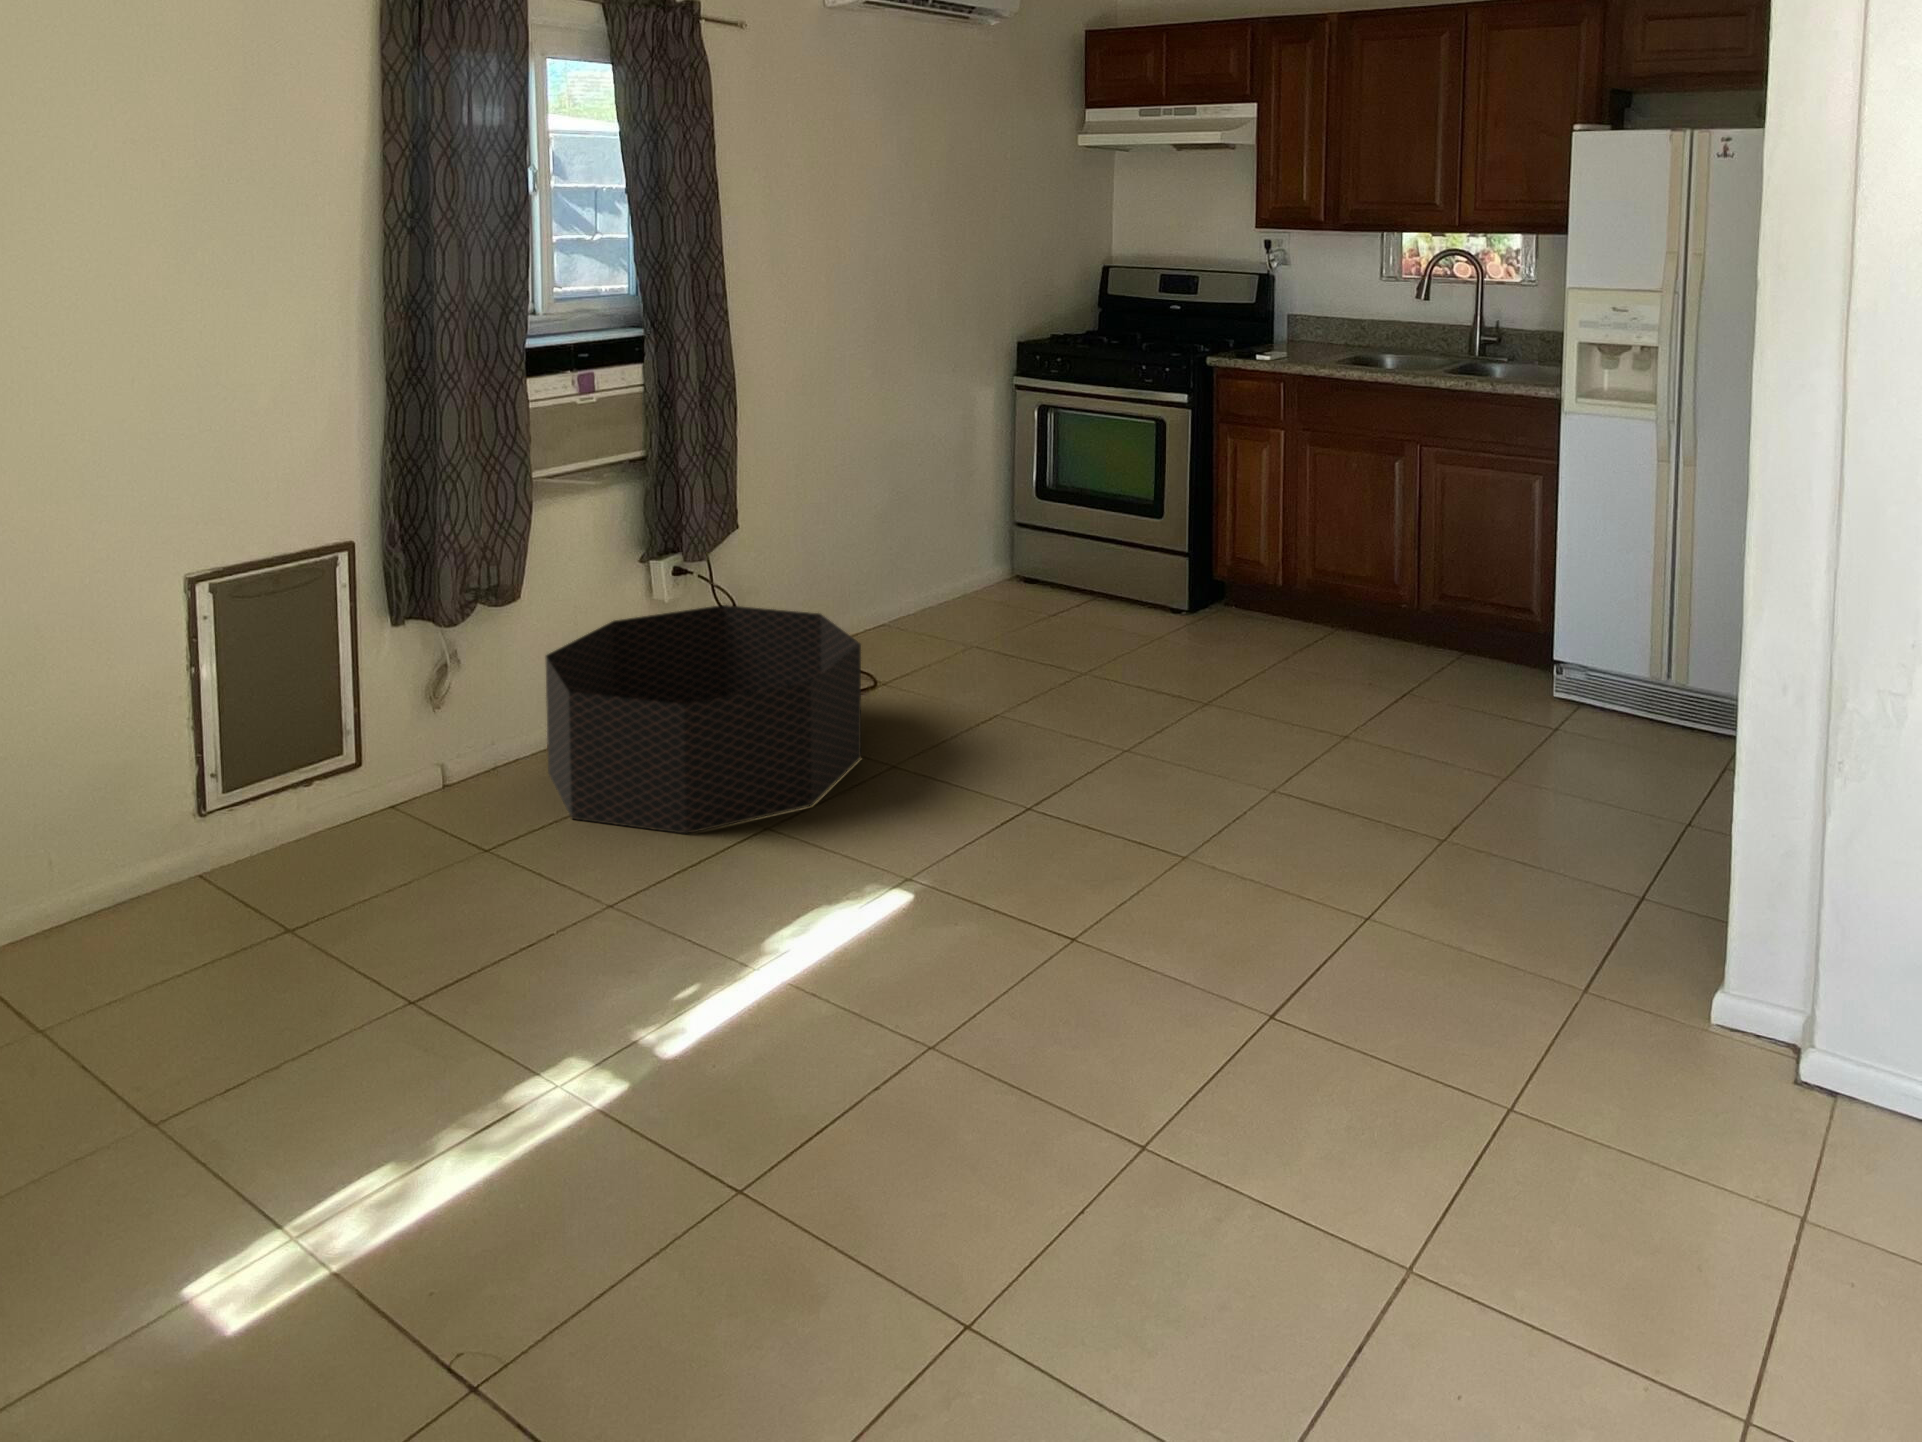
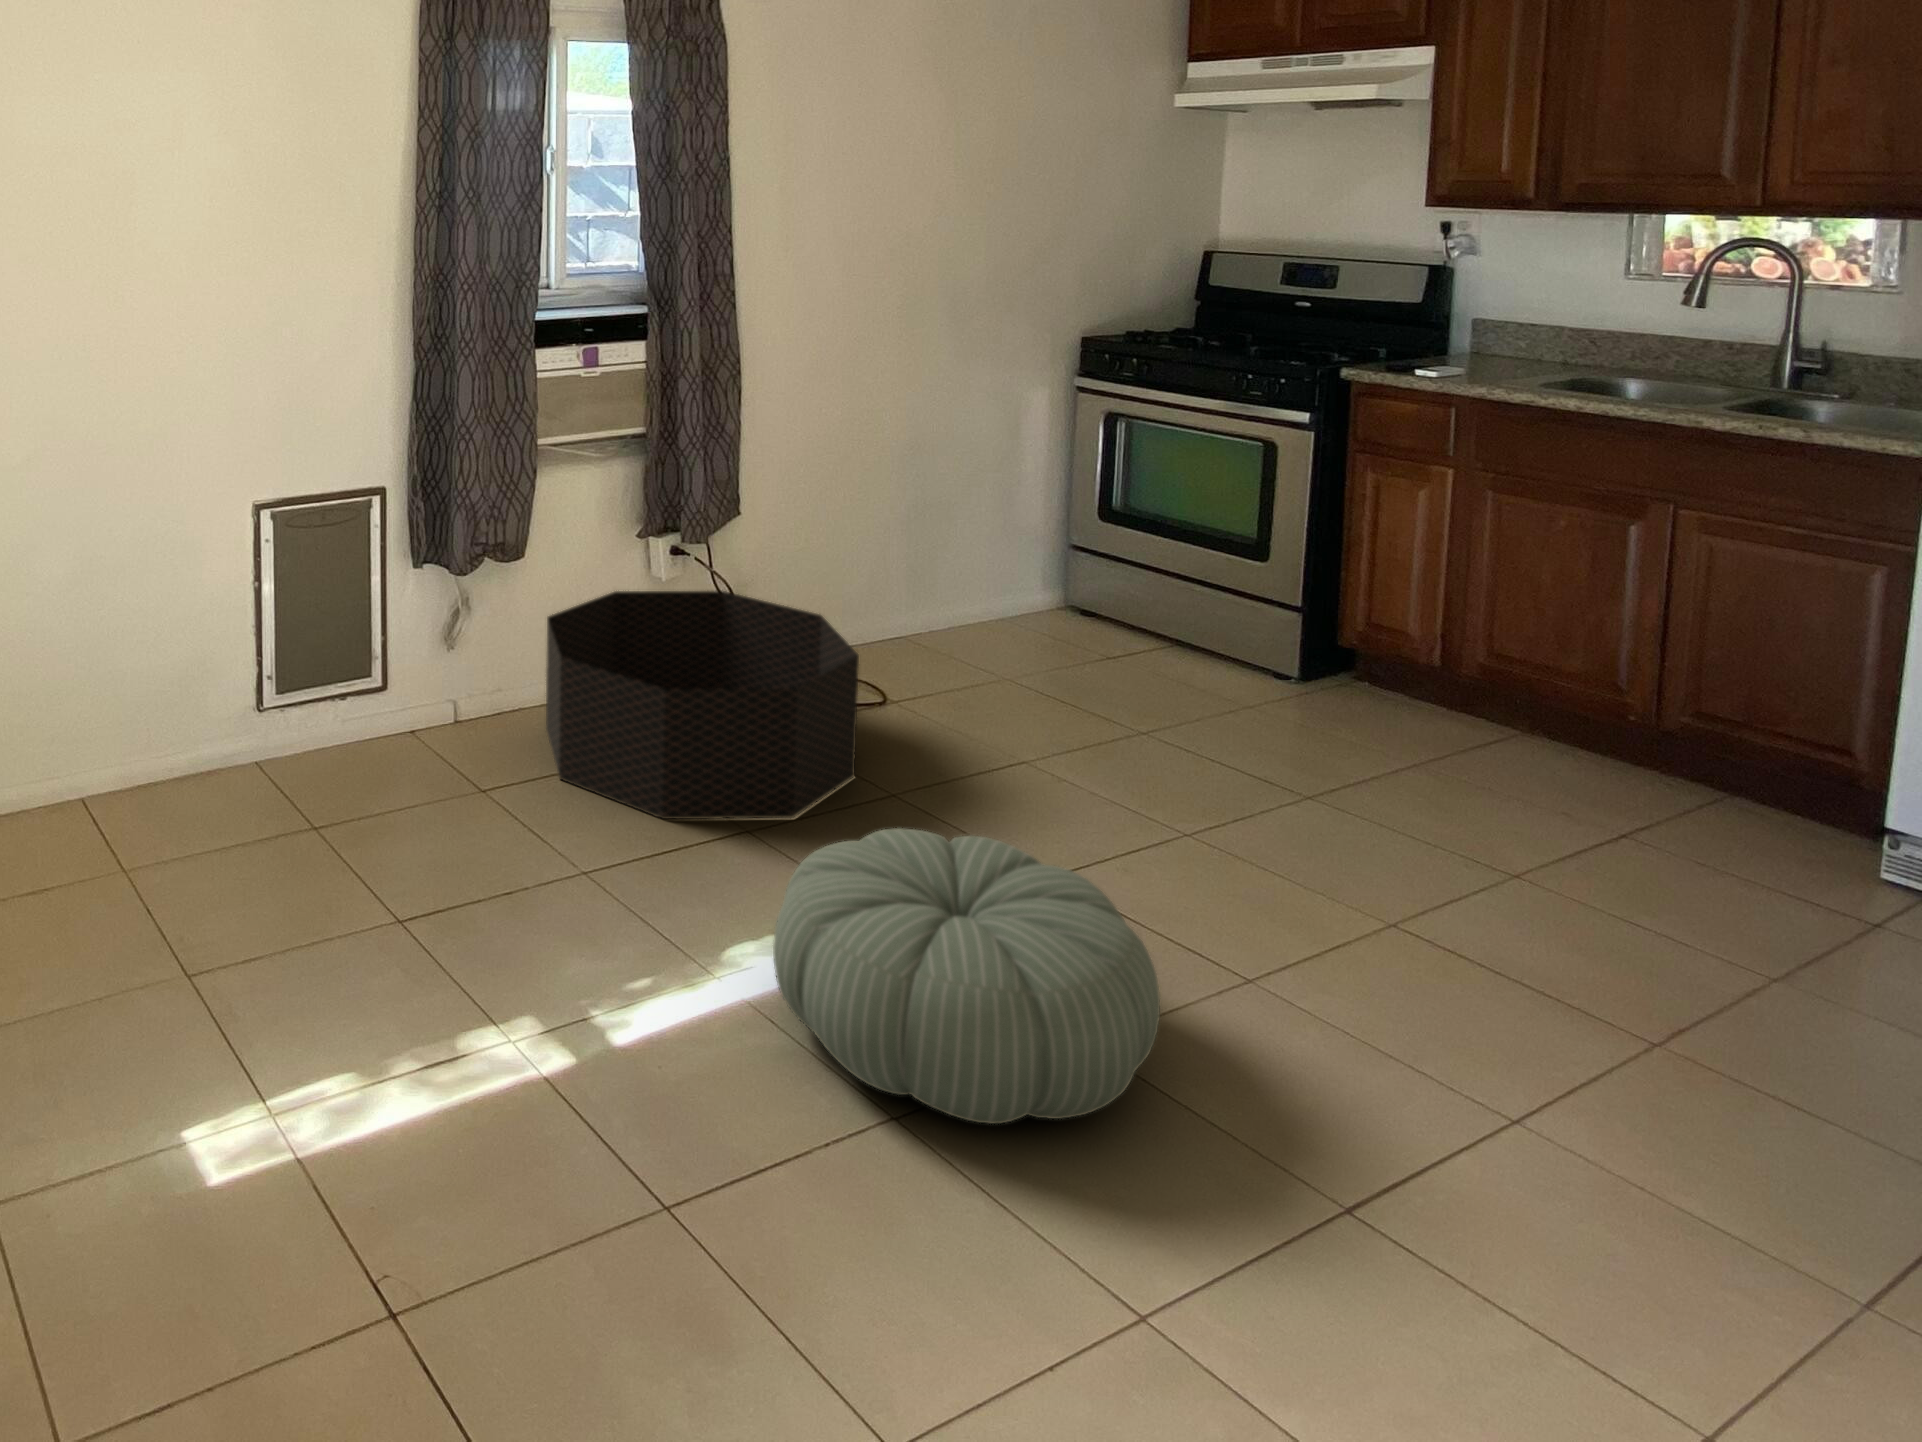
pouf: none [818,778,1134,1020] -> present [773,828,1160,1124]

